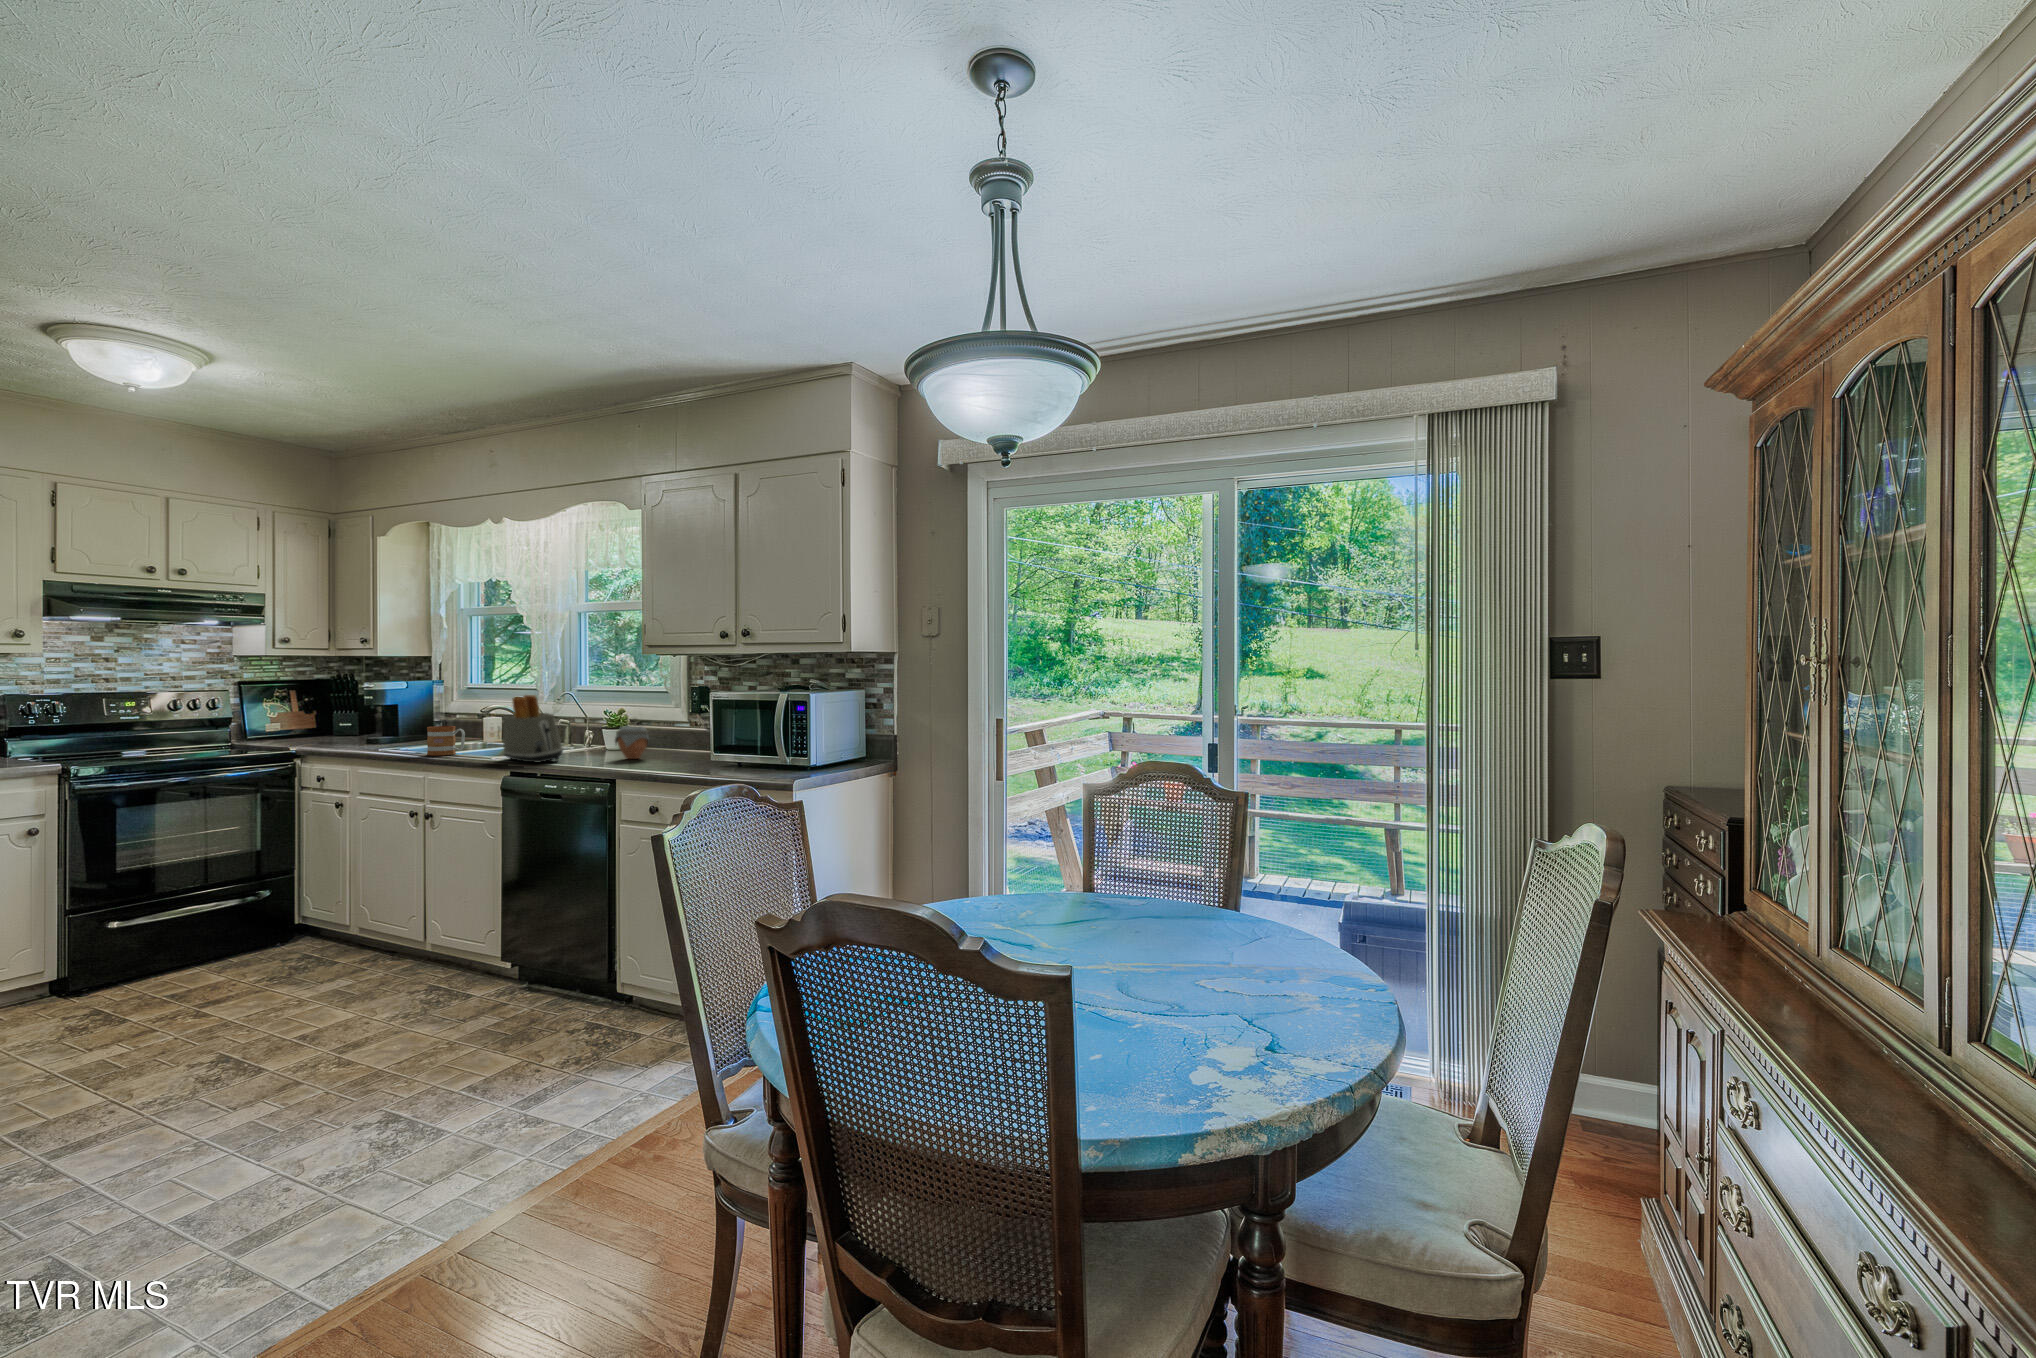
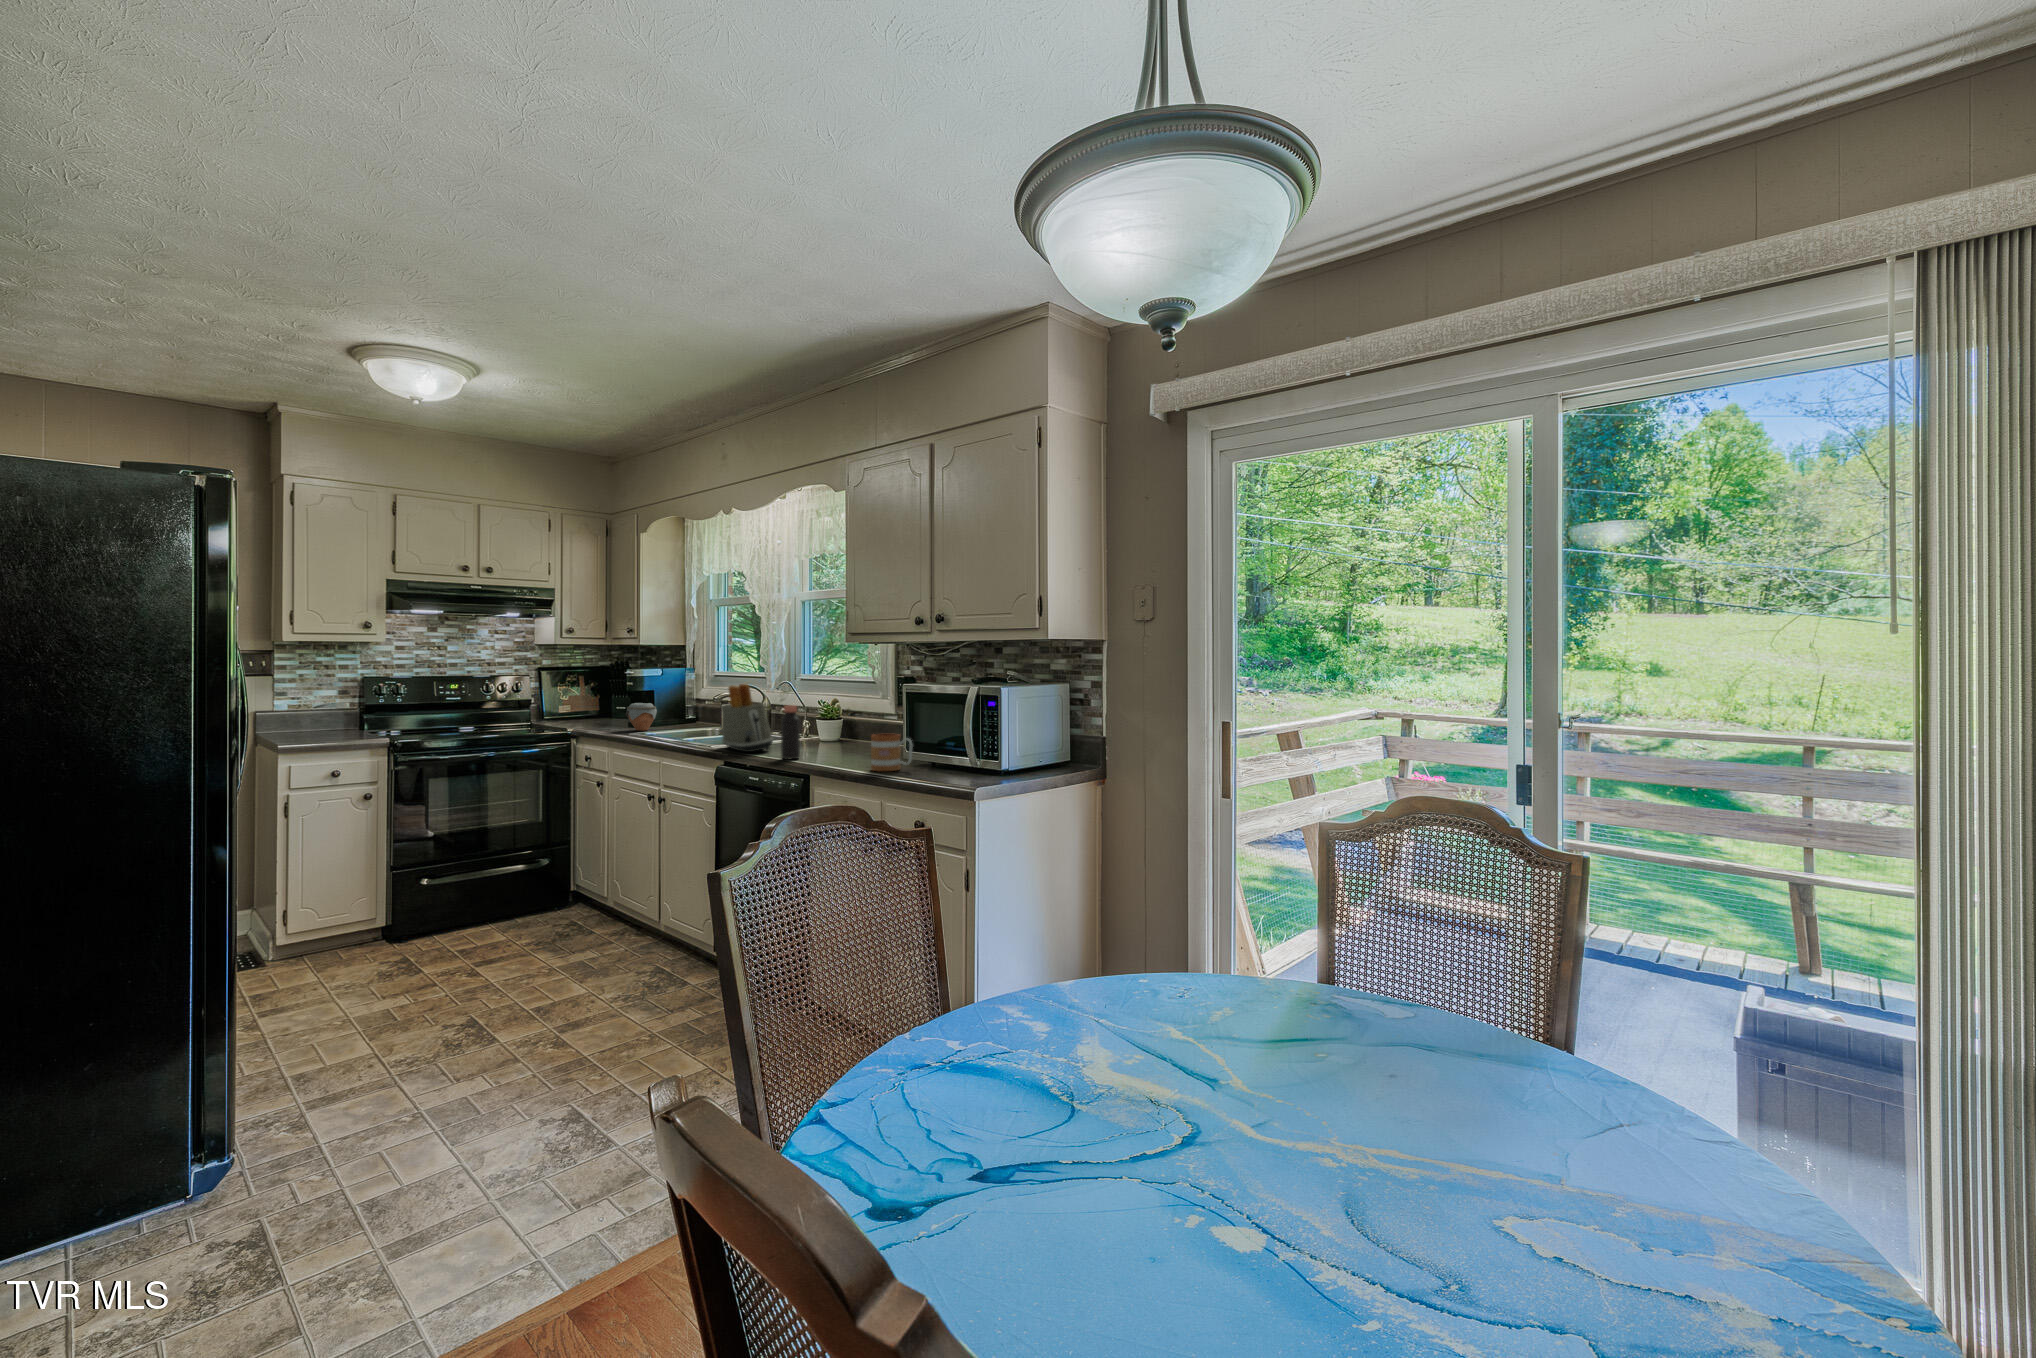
bottle: none [579,715,598,767] -> present [781,706,800,759]
mug: present [427,726,465,756] -> present [871,734,913,771]
jar: present [615,726,649,759] -> present [626,703,657,731]

